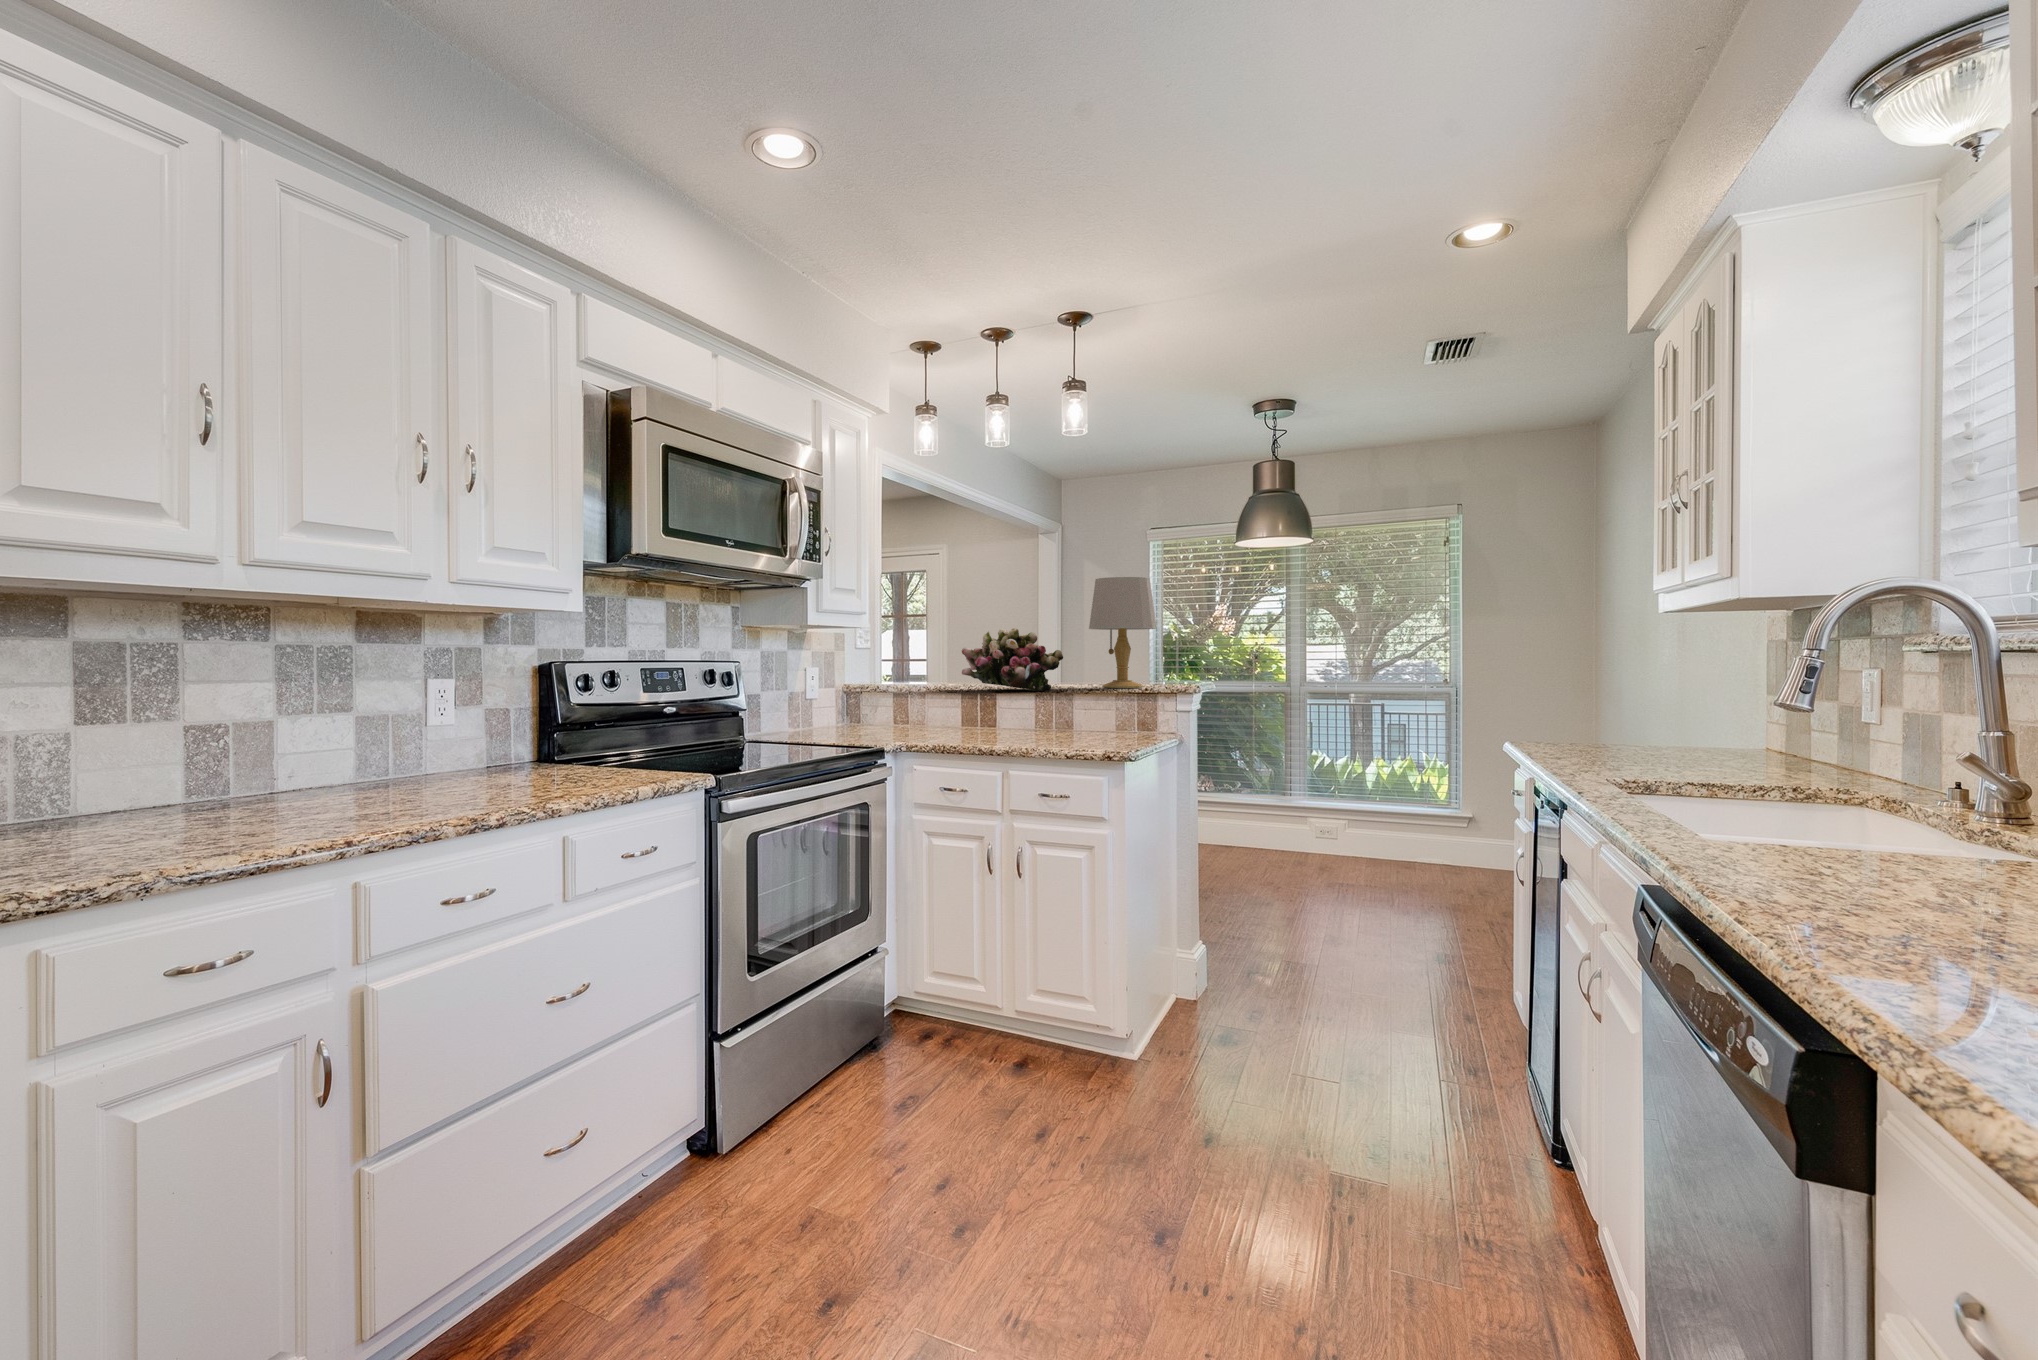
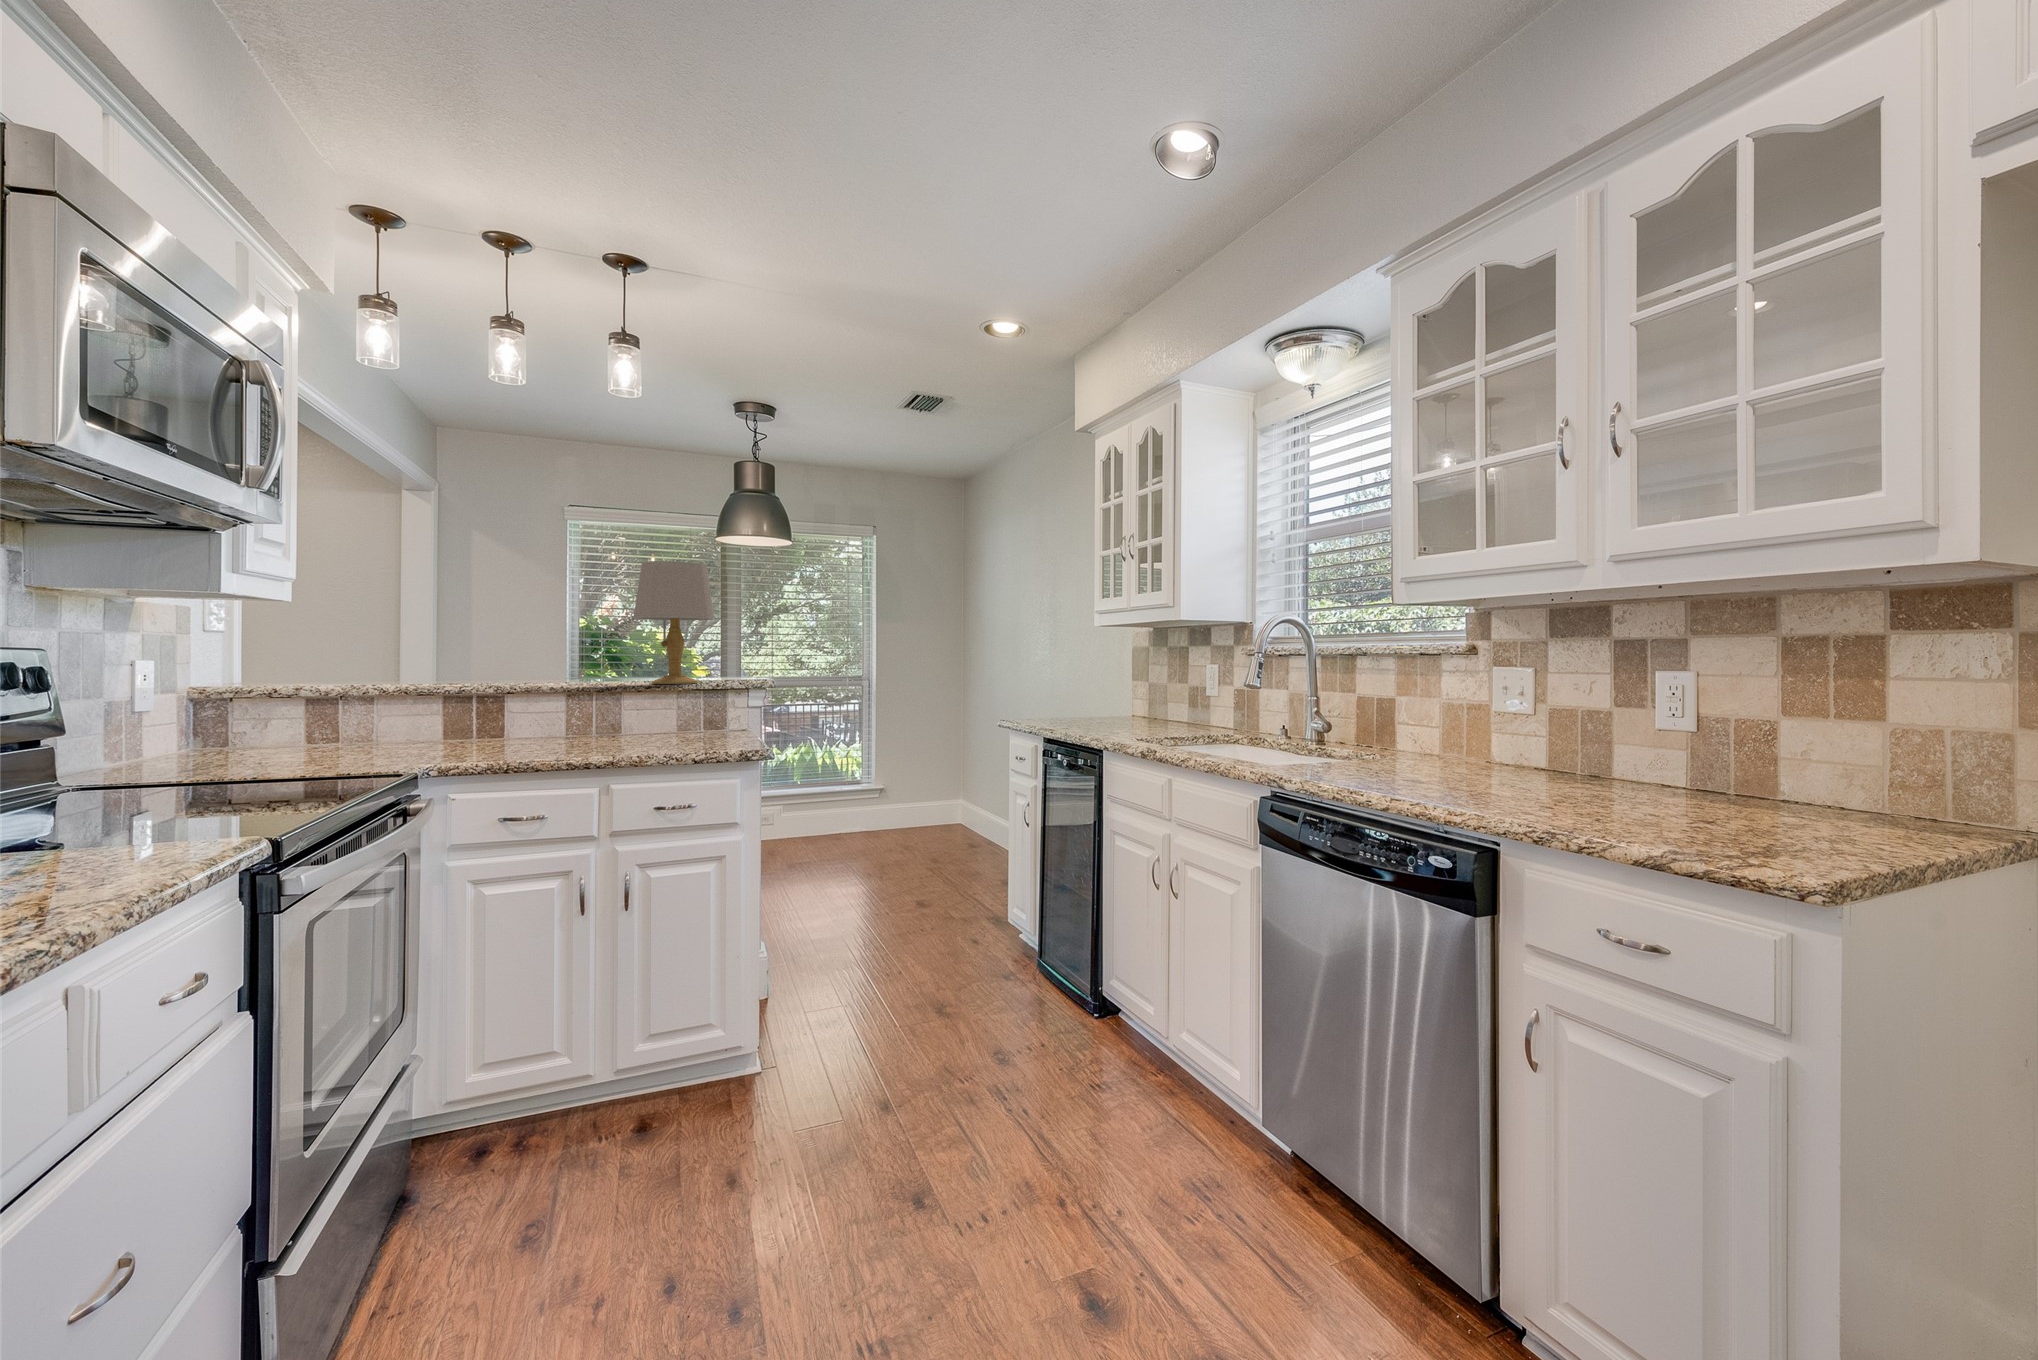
flower arrangement: present [962,628,1063,691] -> none [488,614,628,688]

